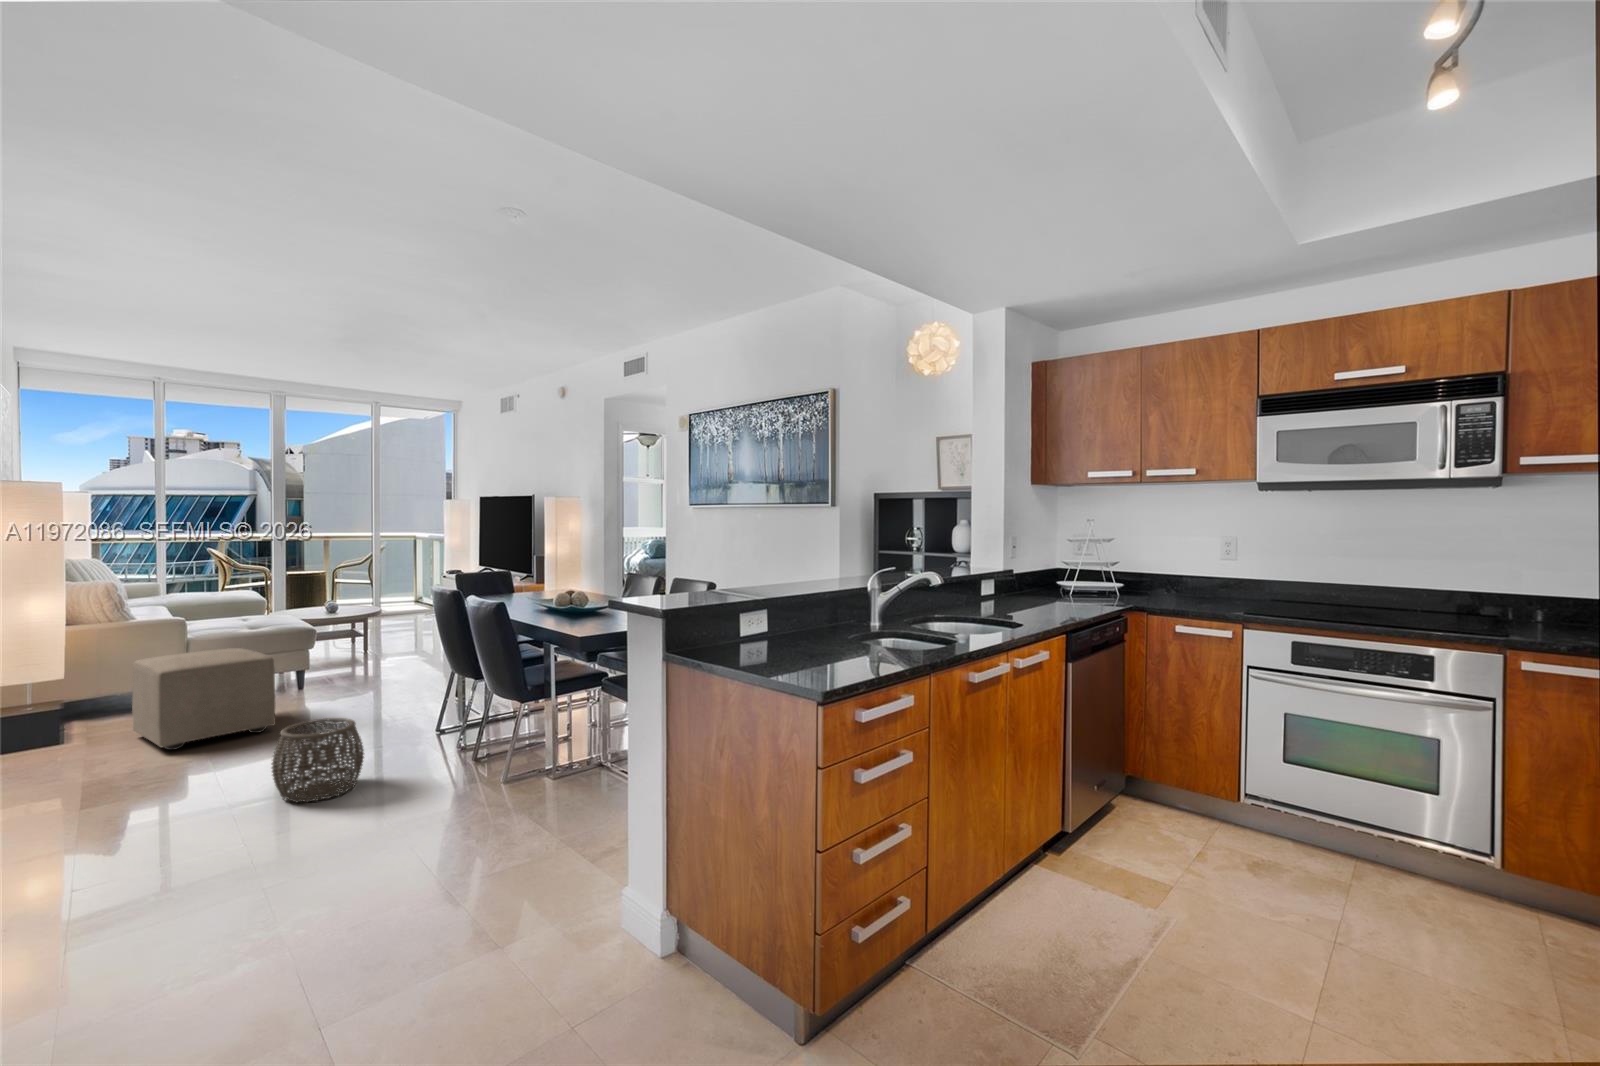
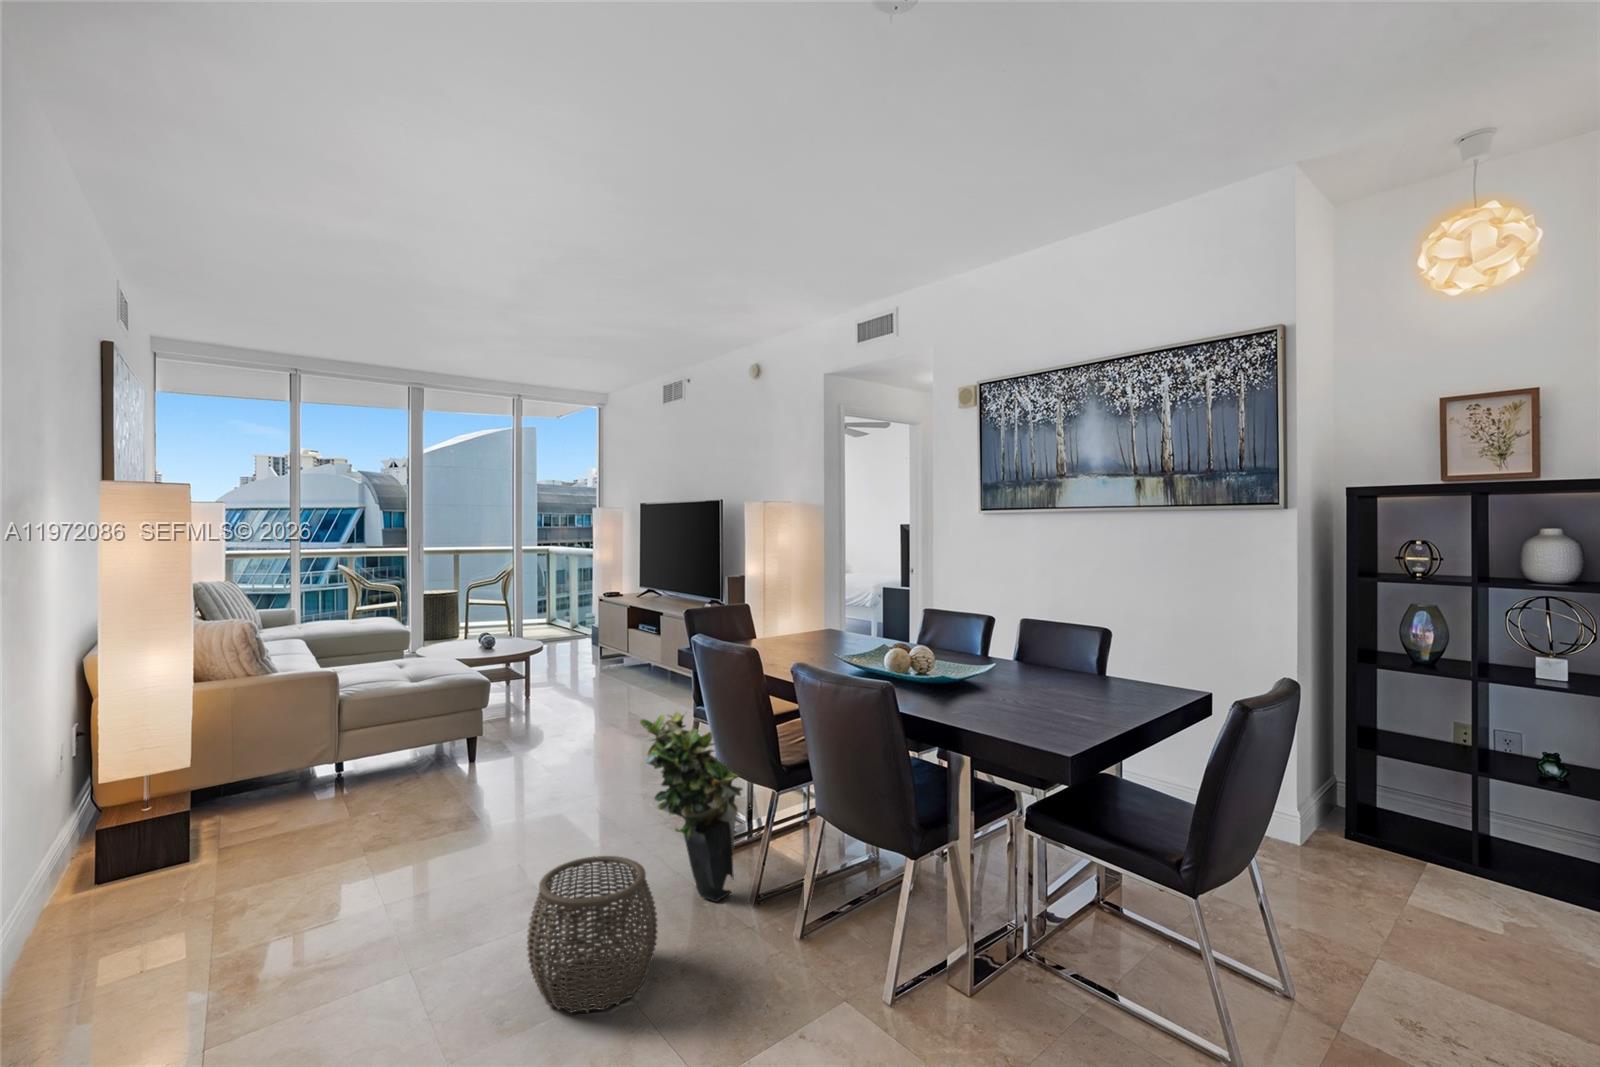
potted plant: none [378,635,453,756] -> present [639,712,743,902]
ottoman: present [132,648,275,750] -> none [284,716,472,877]

